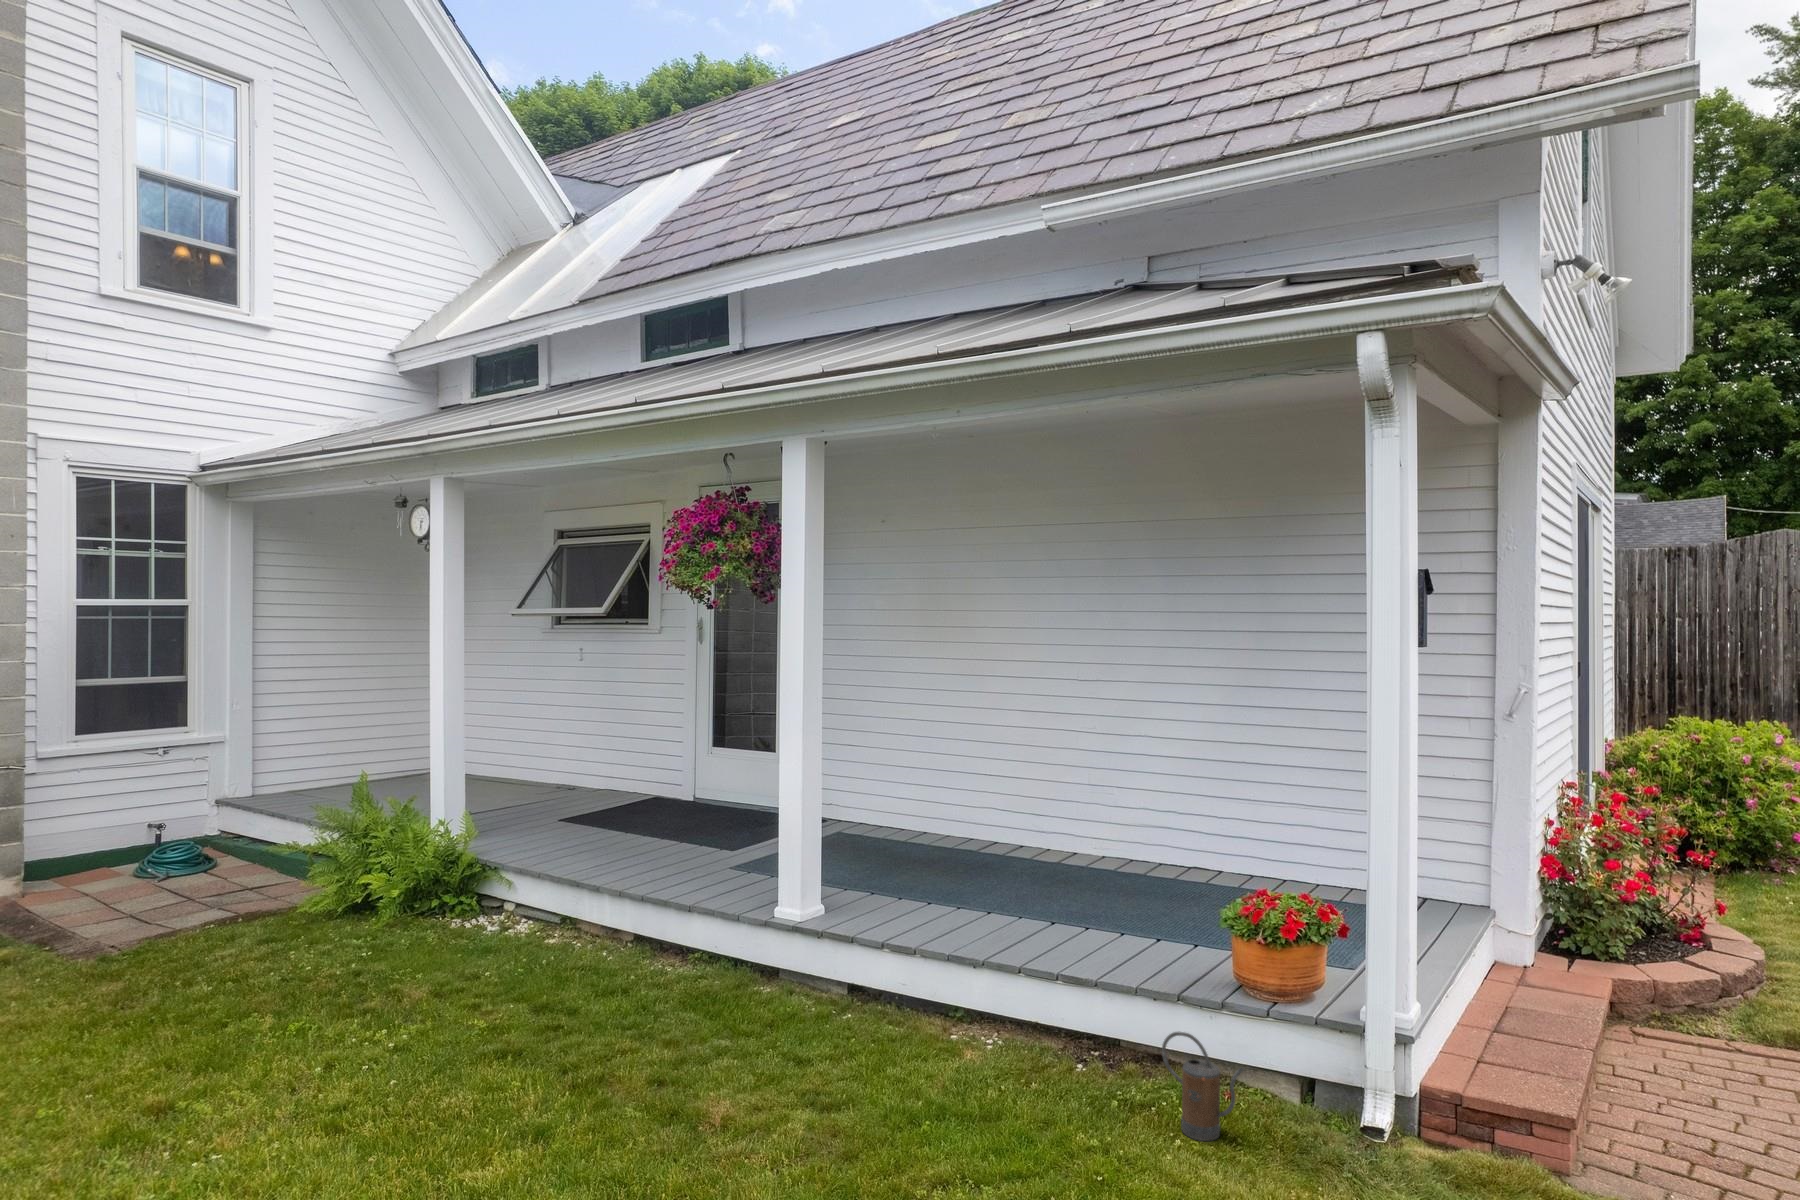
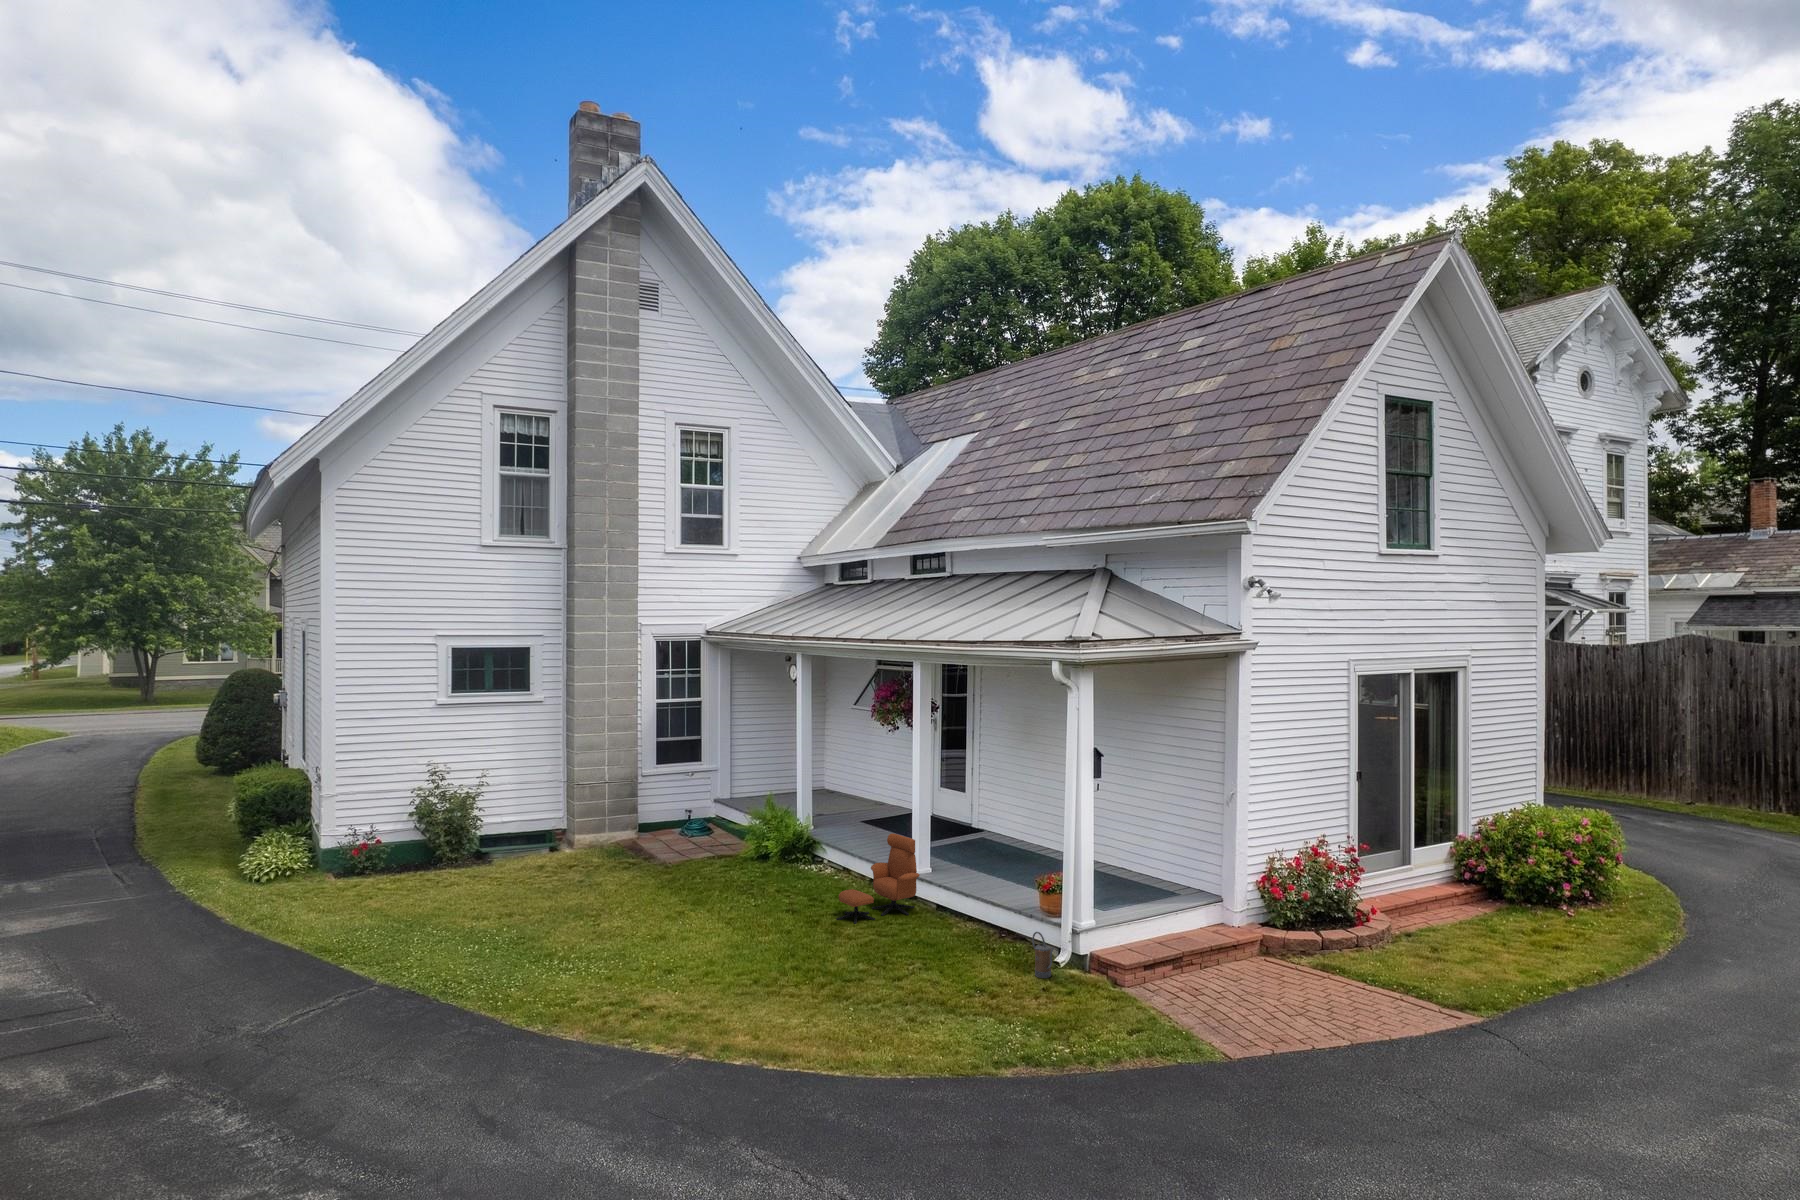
lounge chair: none [606,836,782,1054] -> present [836,834,920,924]

